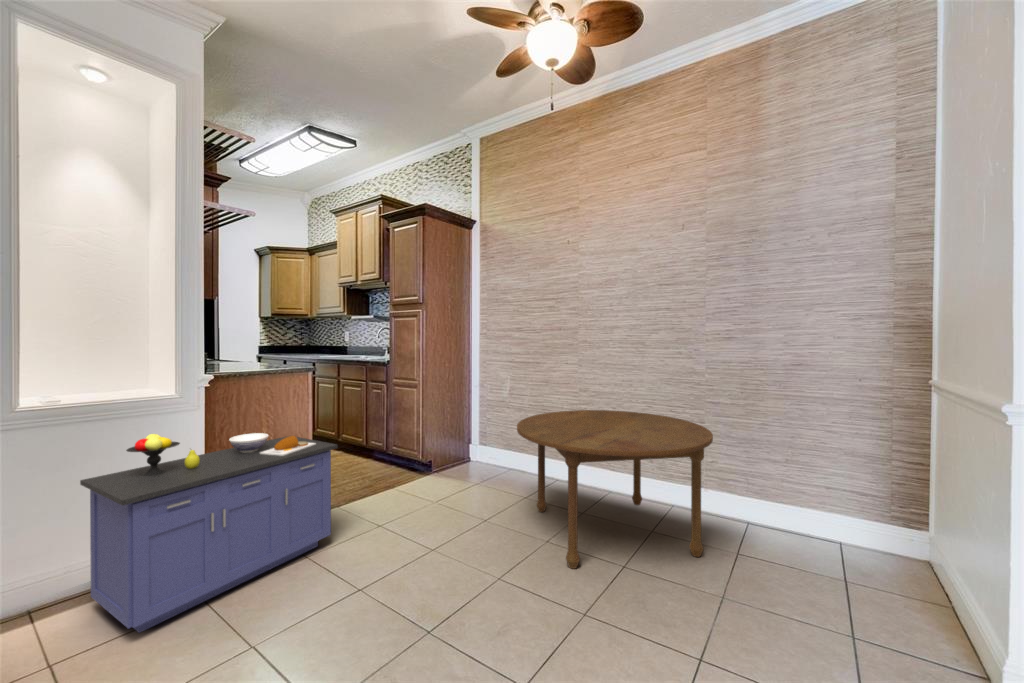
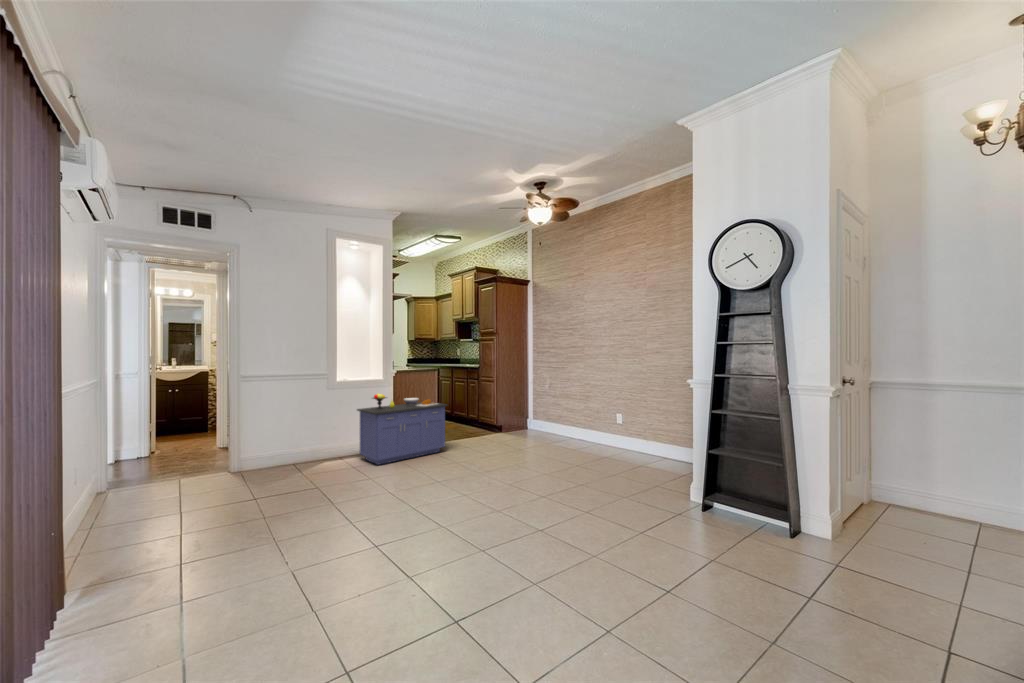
dining table: present [517,410,713,569] -> none [533,395,635,466]

